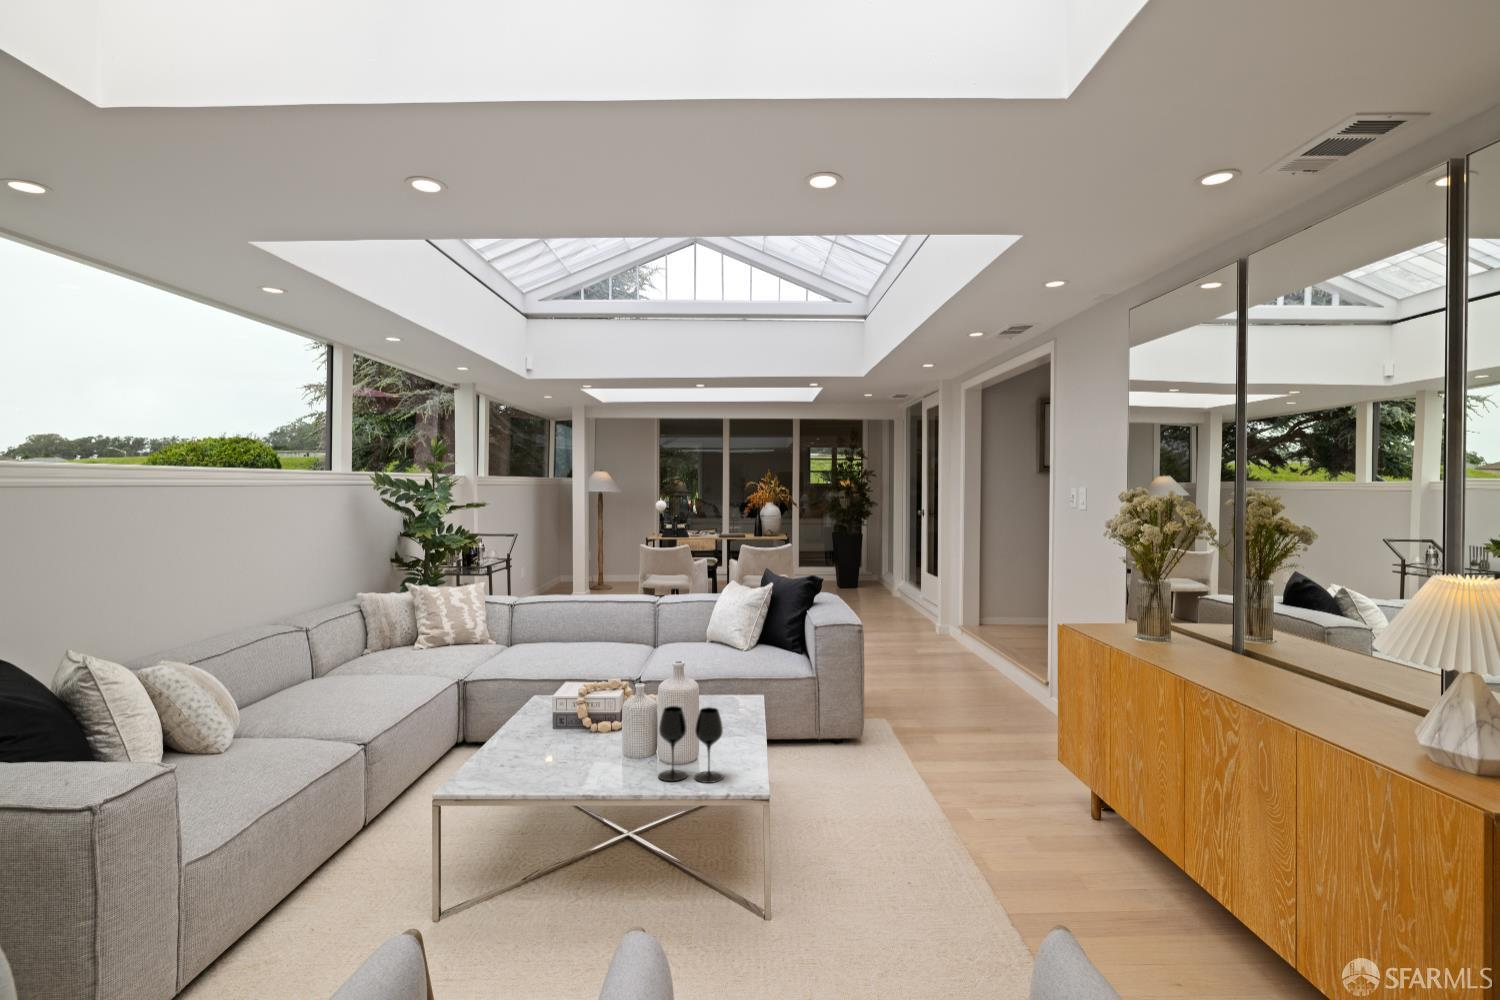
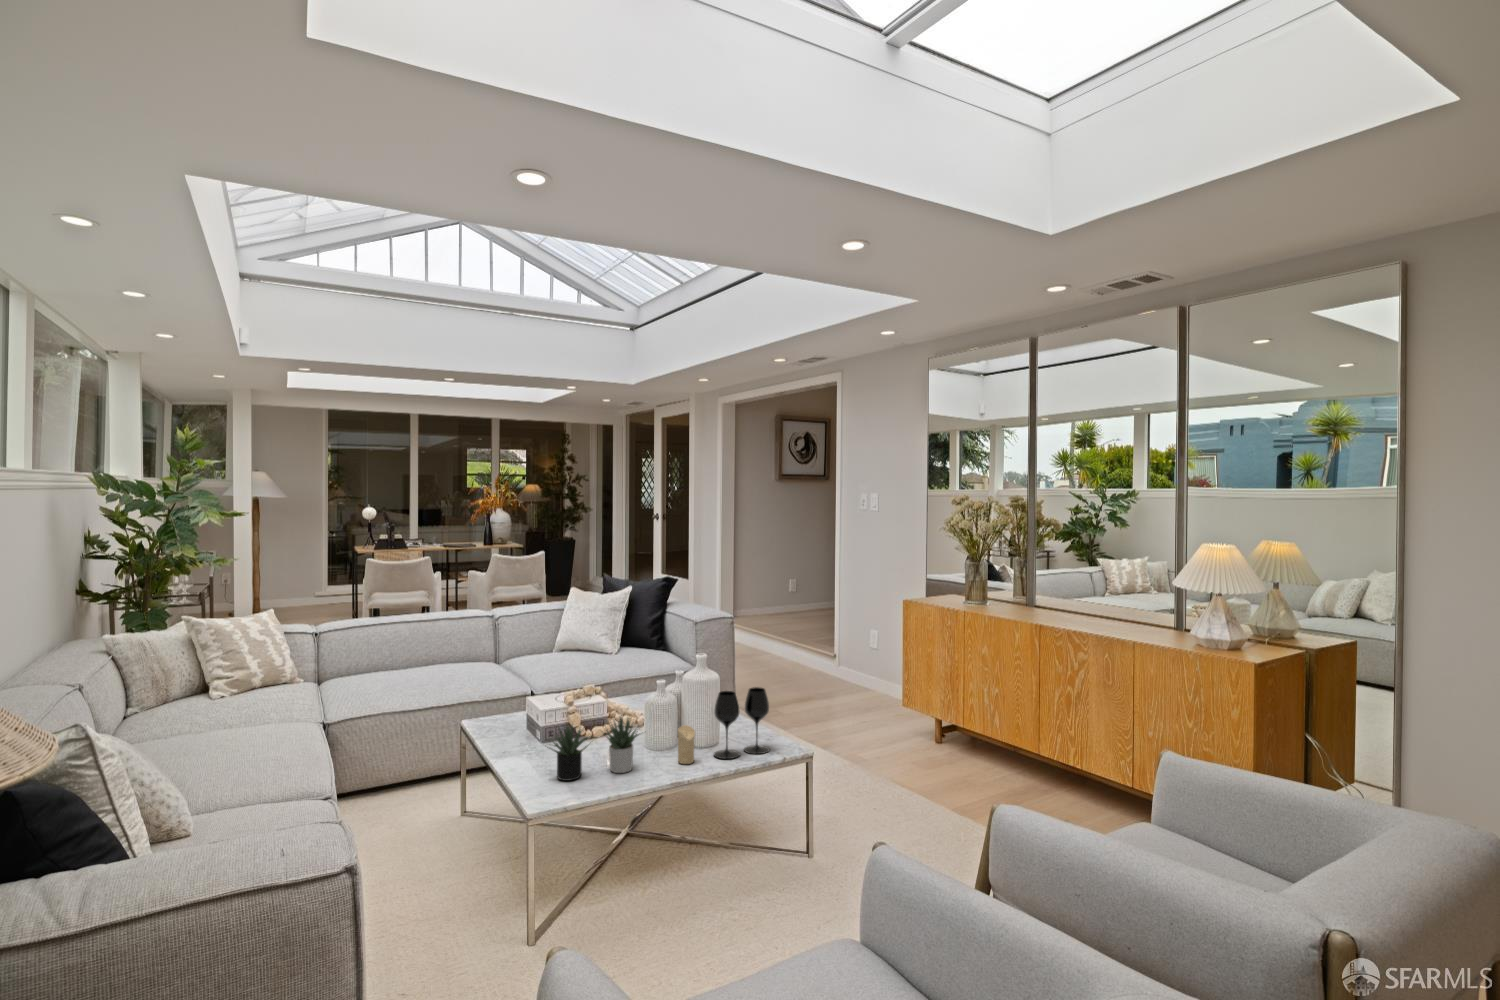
succulent plant: none [491,712,590,773] -> present [547,715,640,781]
candle: none [617,736,636,777] -> present [678,725,695,764]

